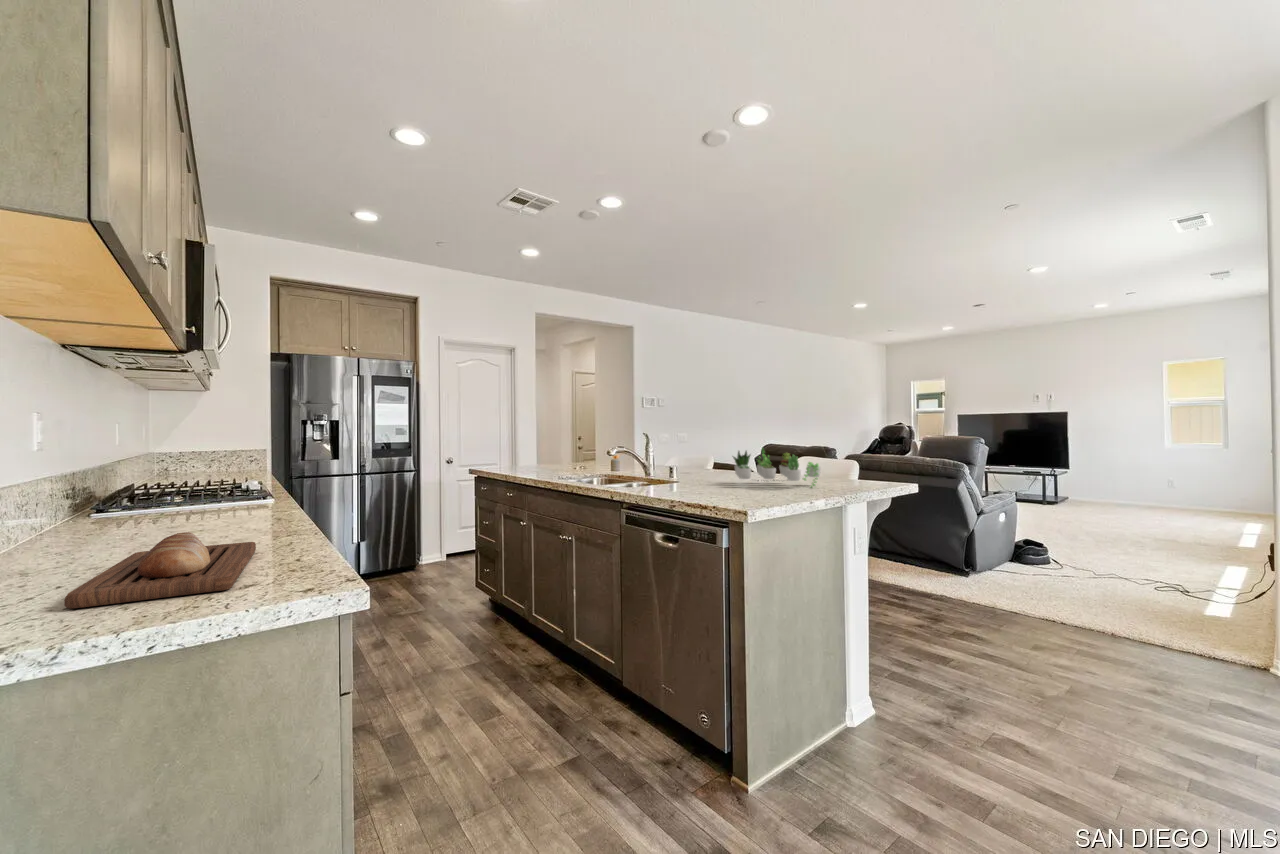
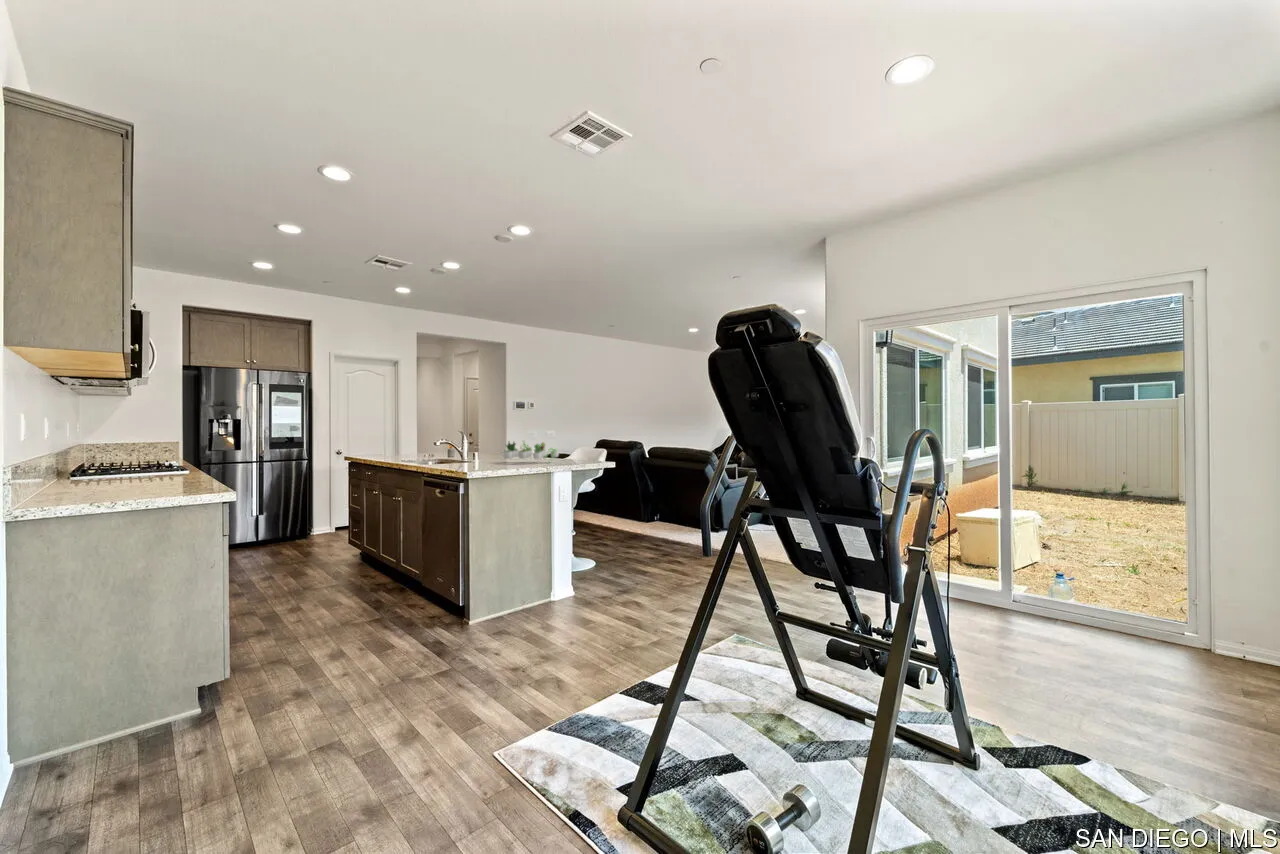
bread loaf: present [64,532,256,609] -> none [110,477,185,499]

